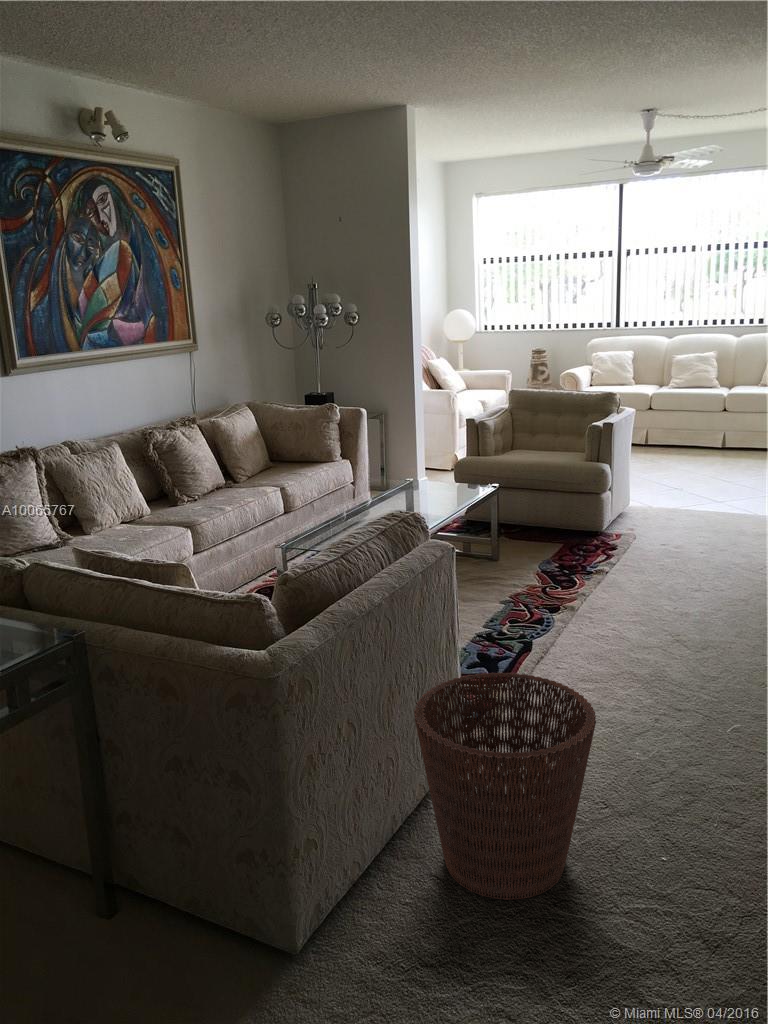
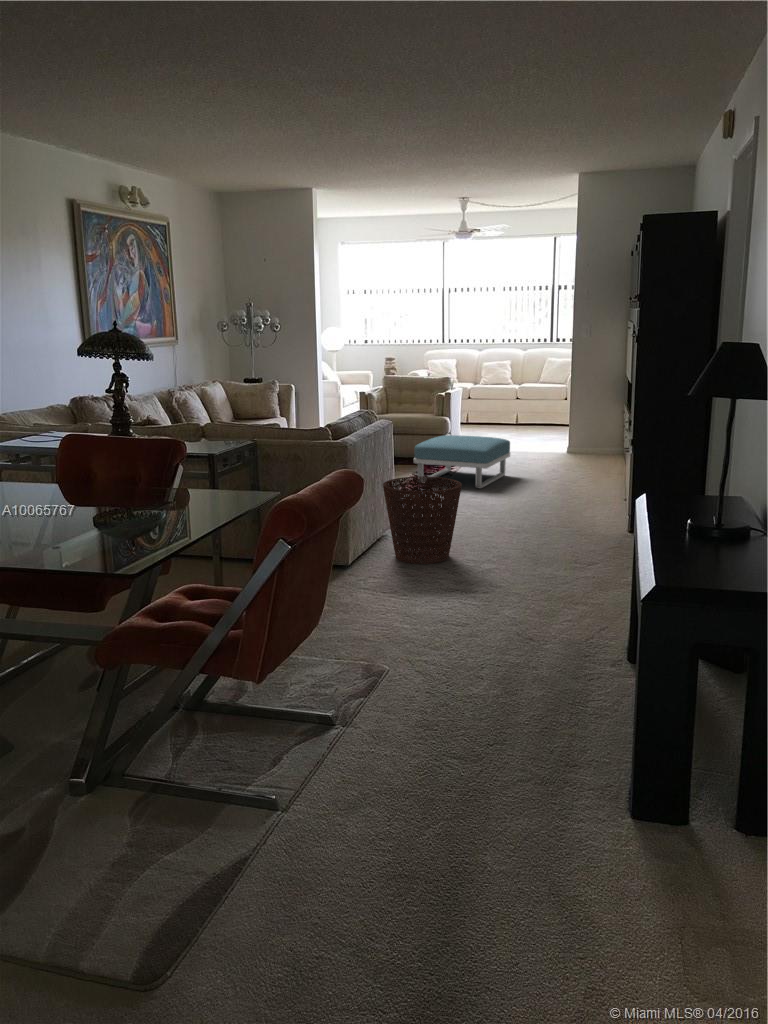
footstool: none [539,501,714,611] -> present [414,435,510,488]

